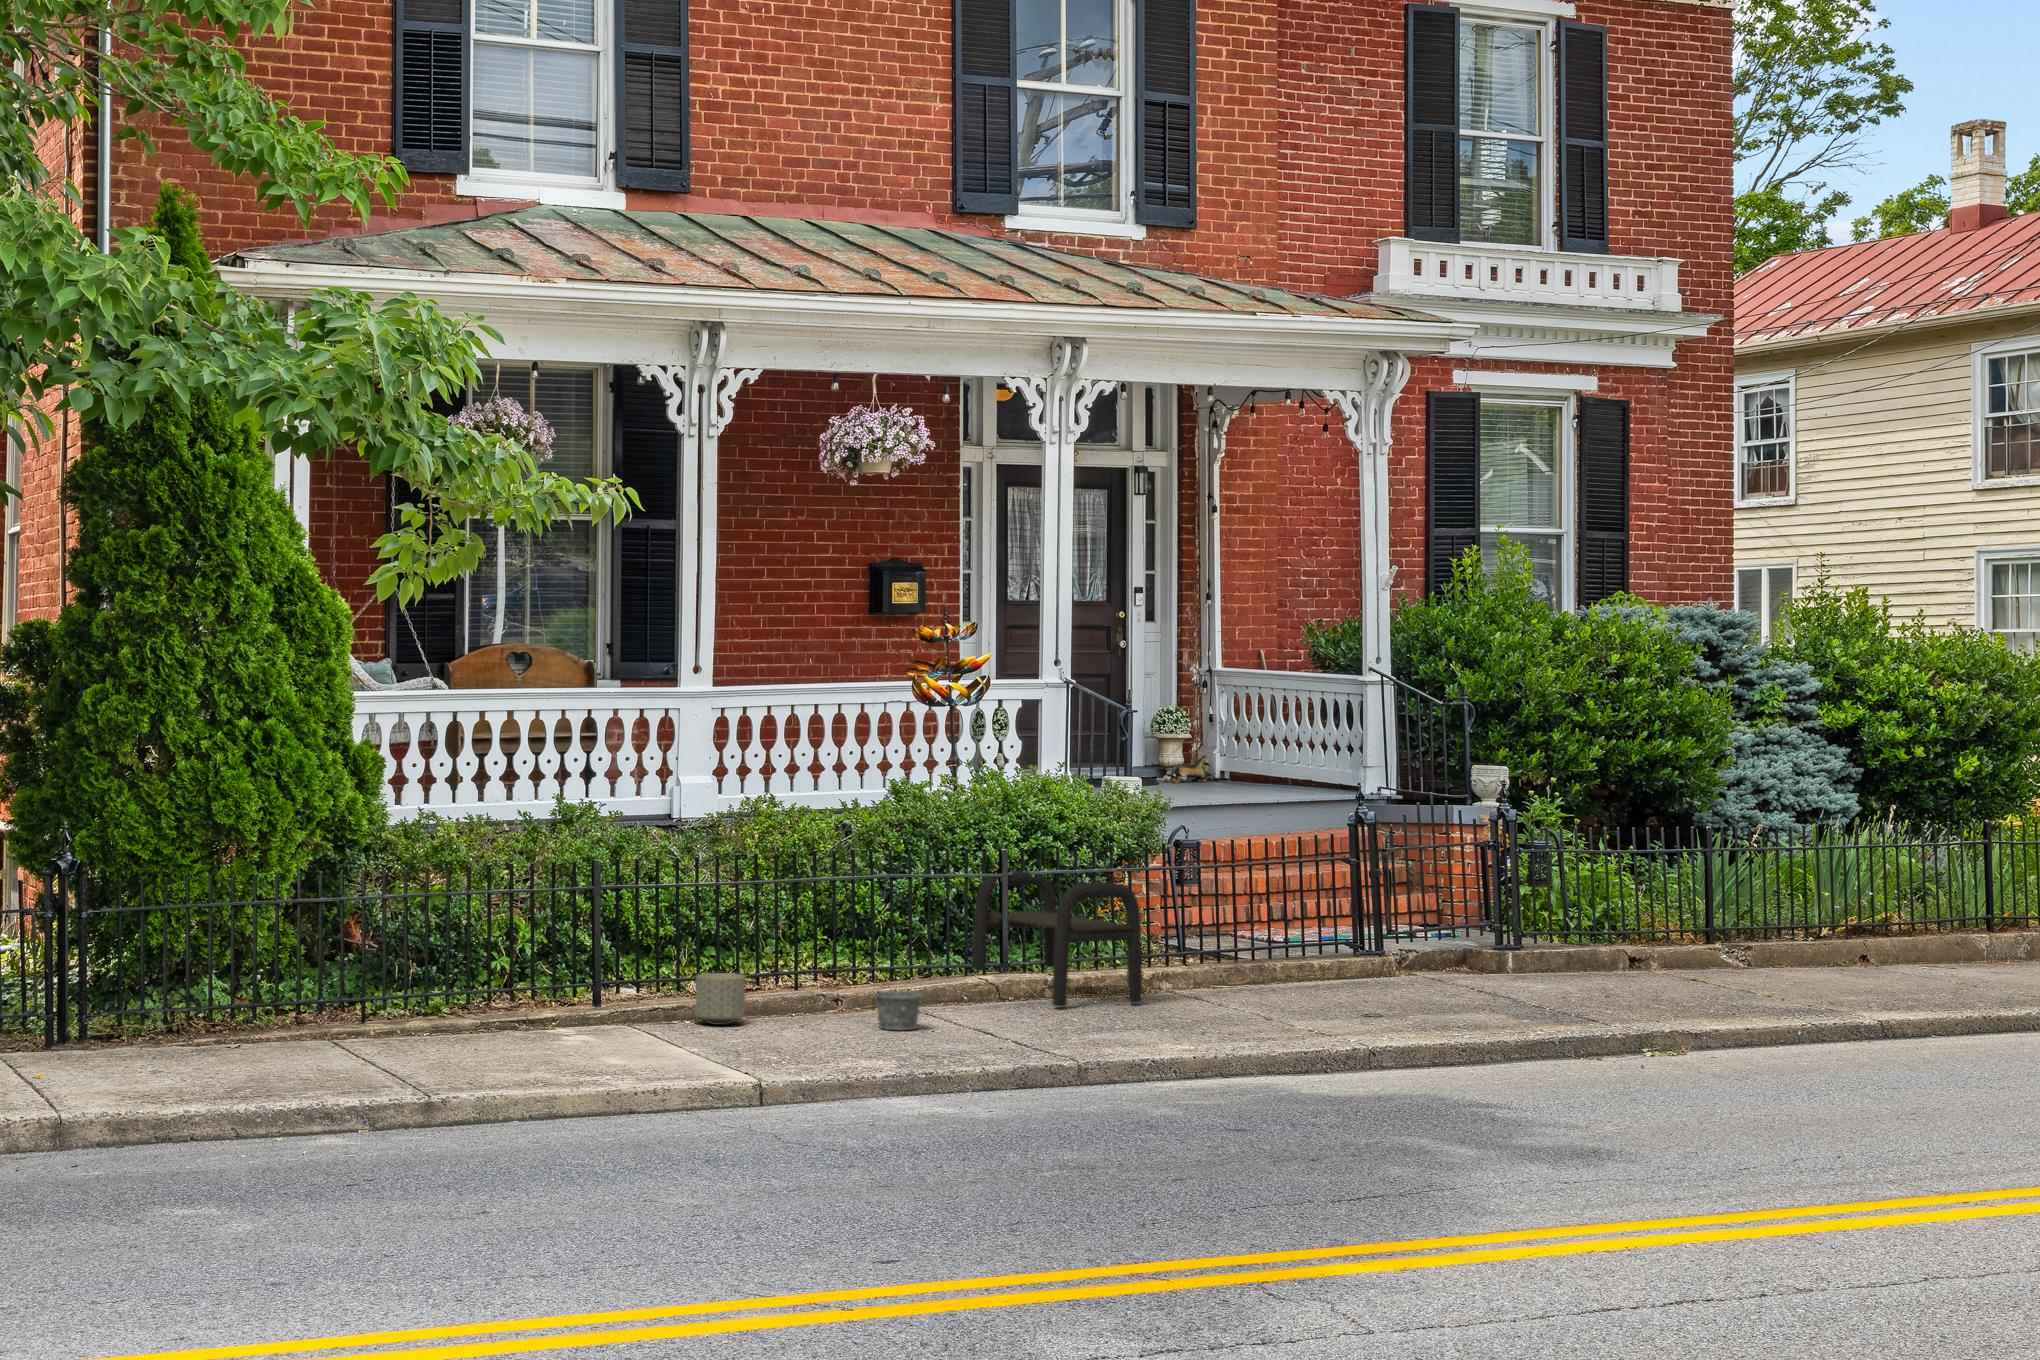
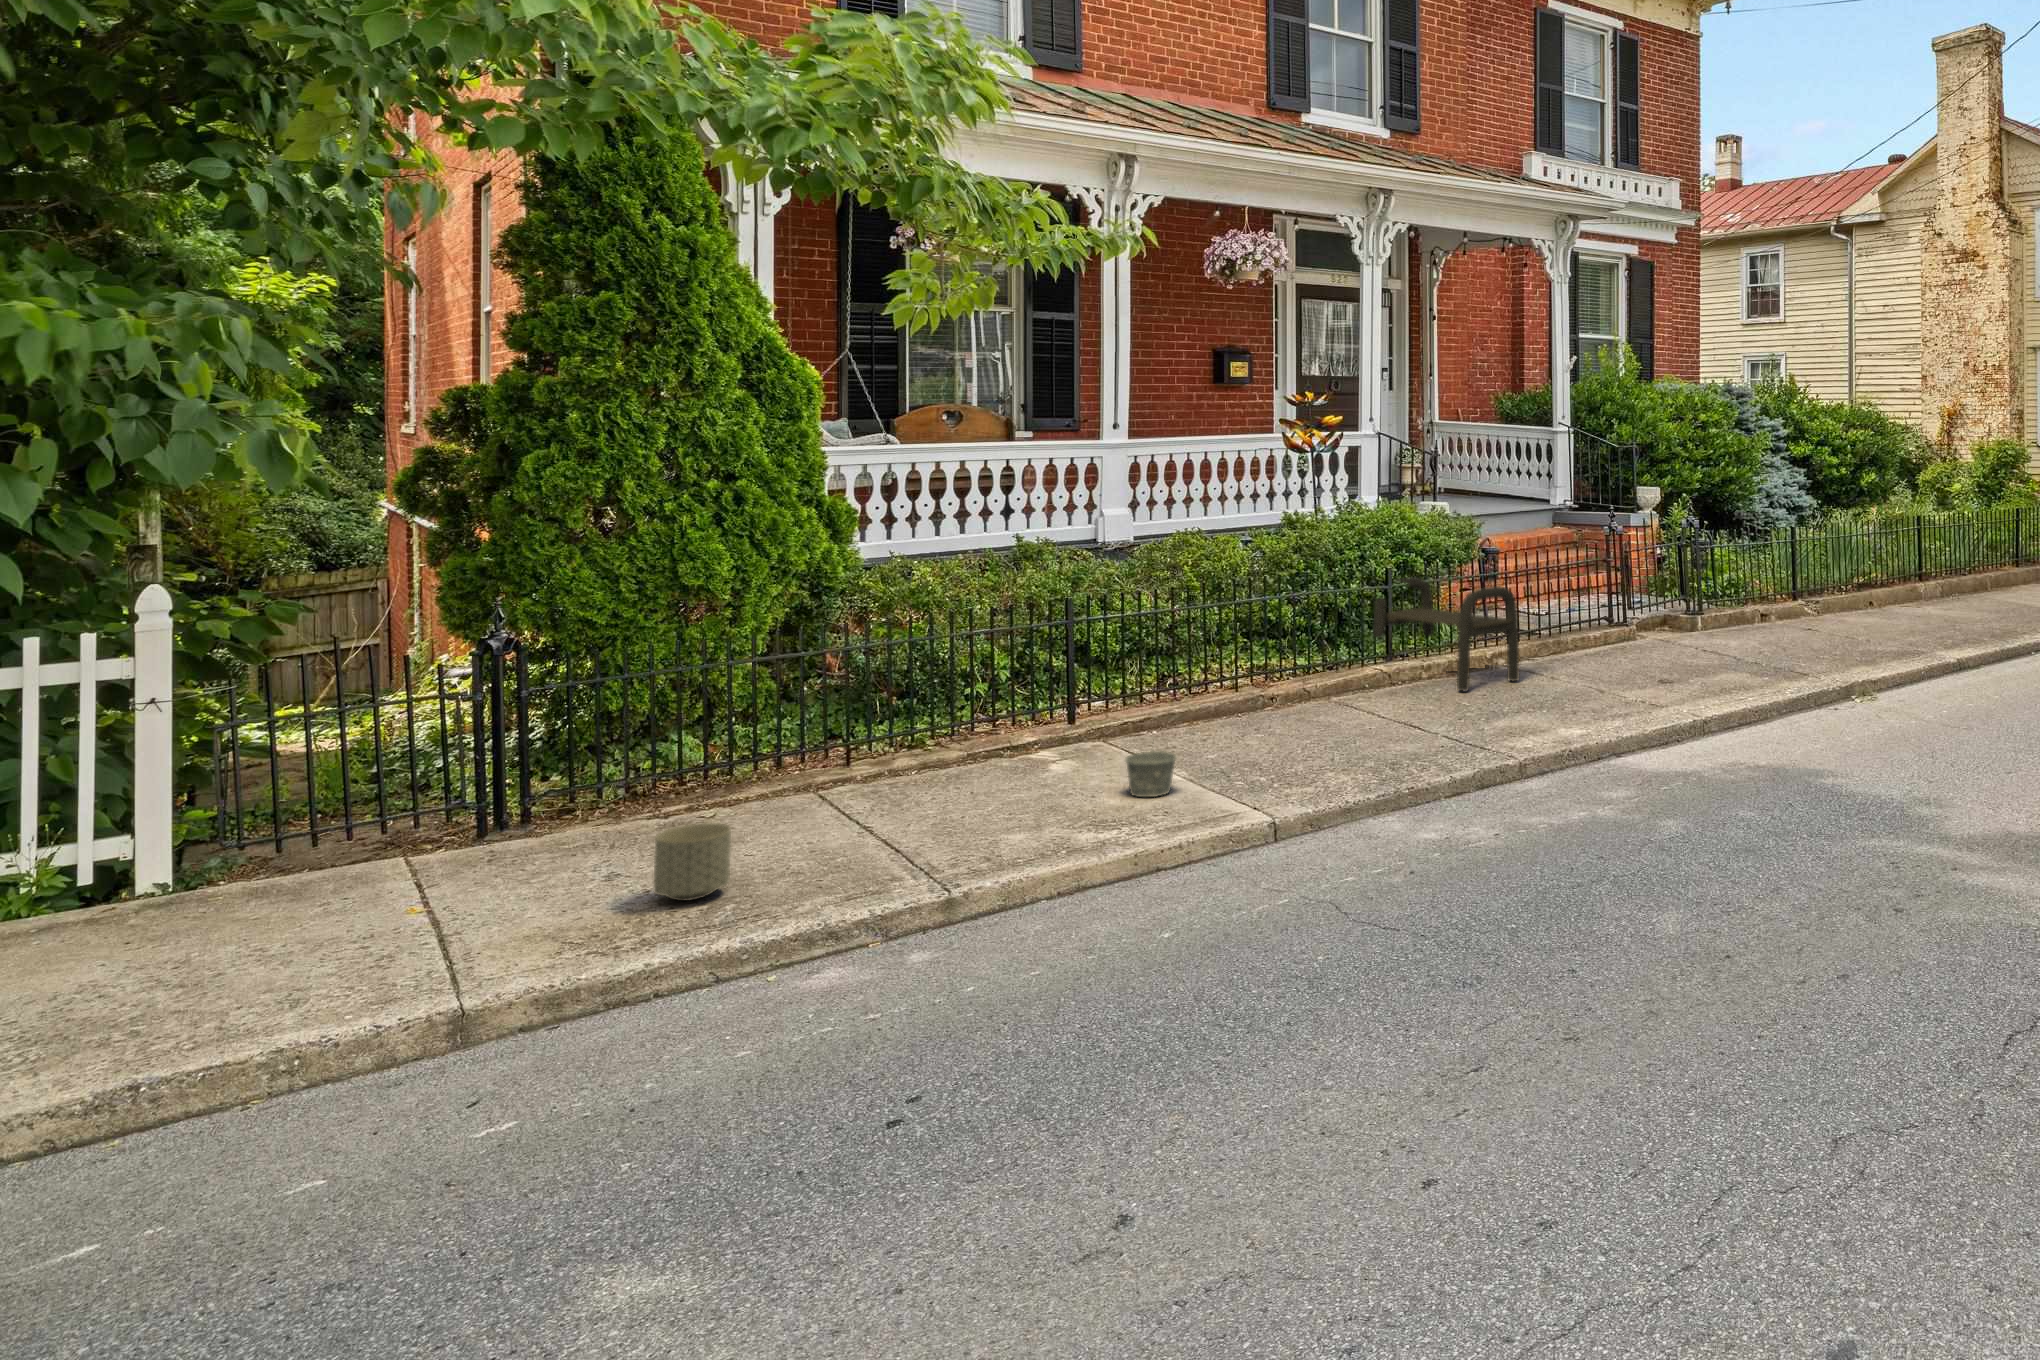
planter: present [695,973,746,1025] -> present [654,823,731,901]
bucket: present [875,989,922,1030] -> present [1125,742,1177,797]

